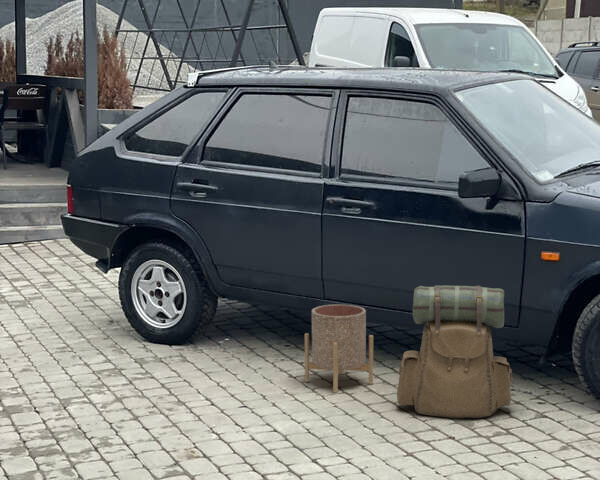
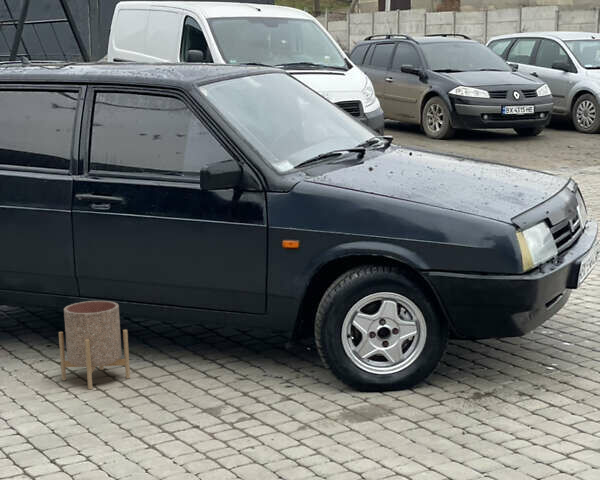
backpack: present [397,285,512,418] -> none [147,276,259,407]

